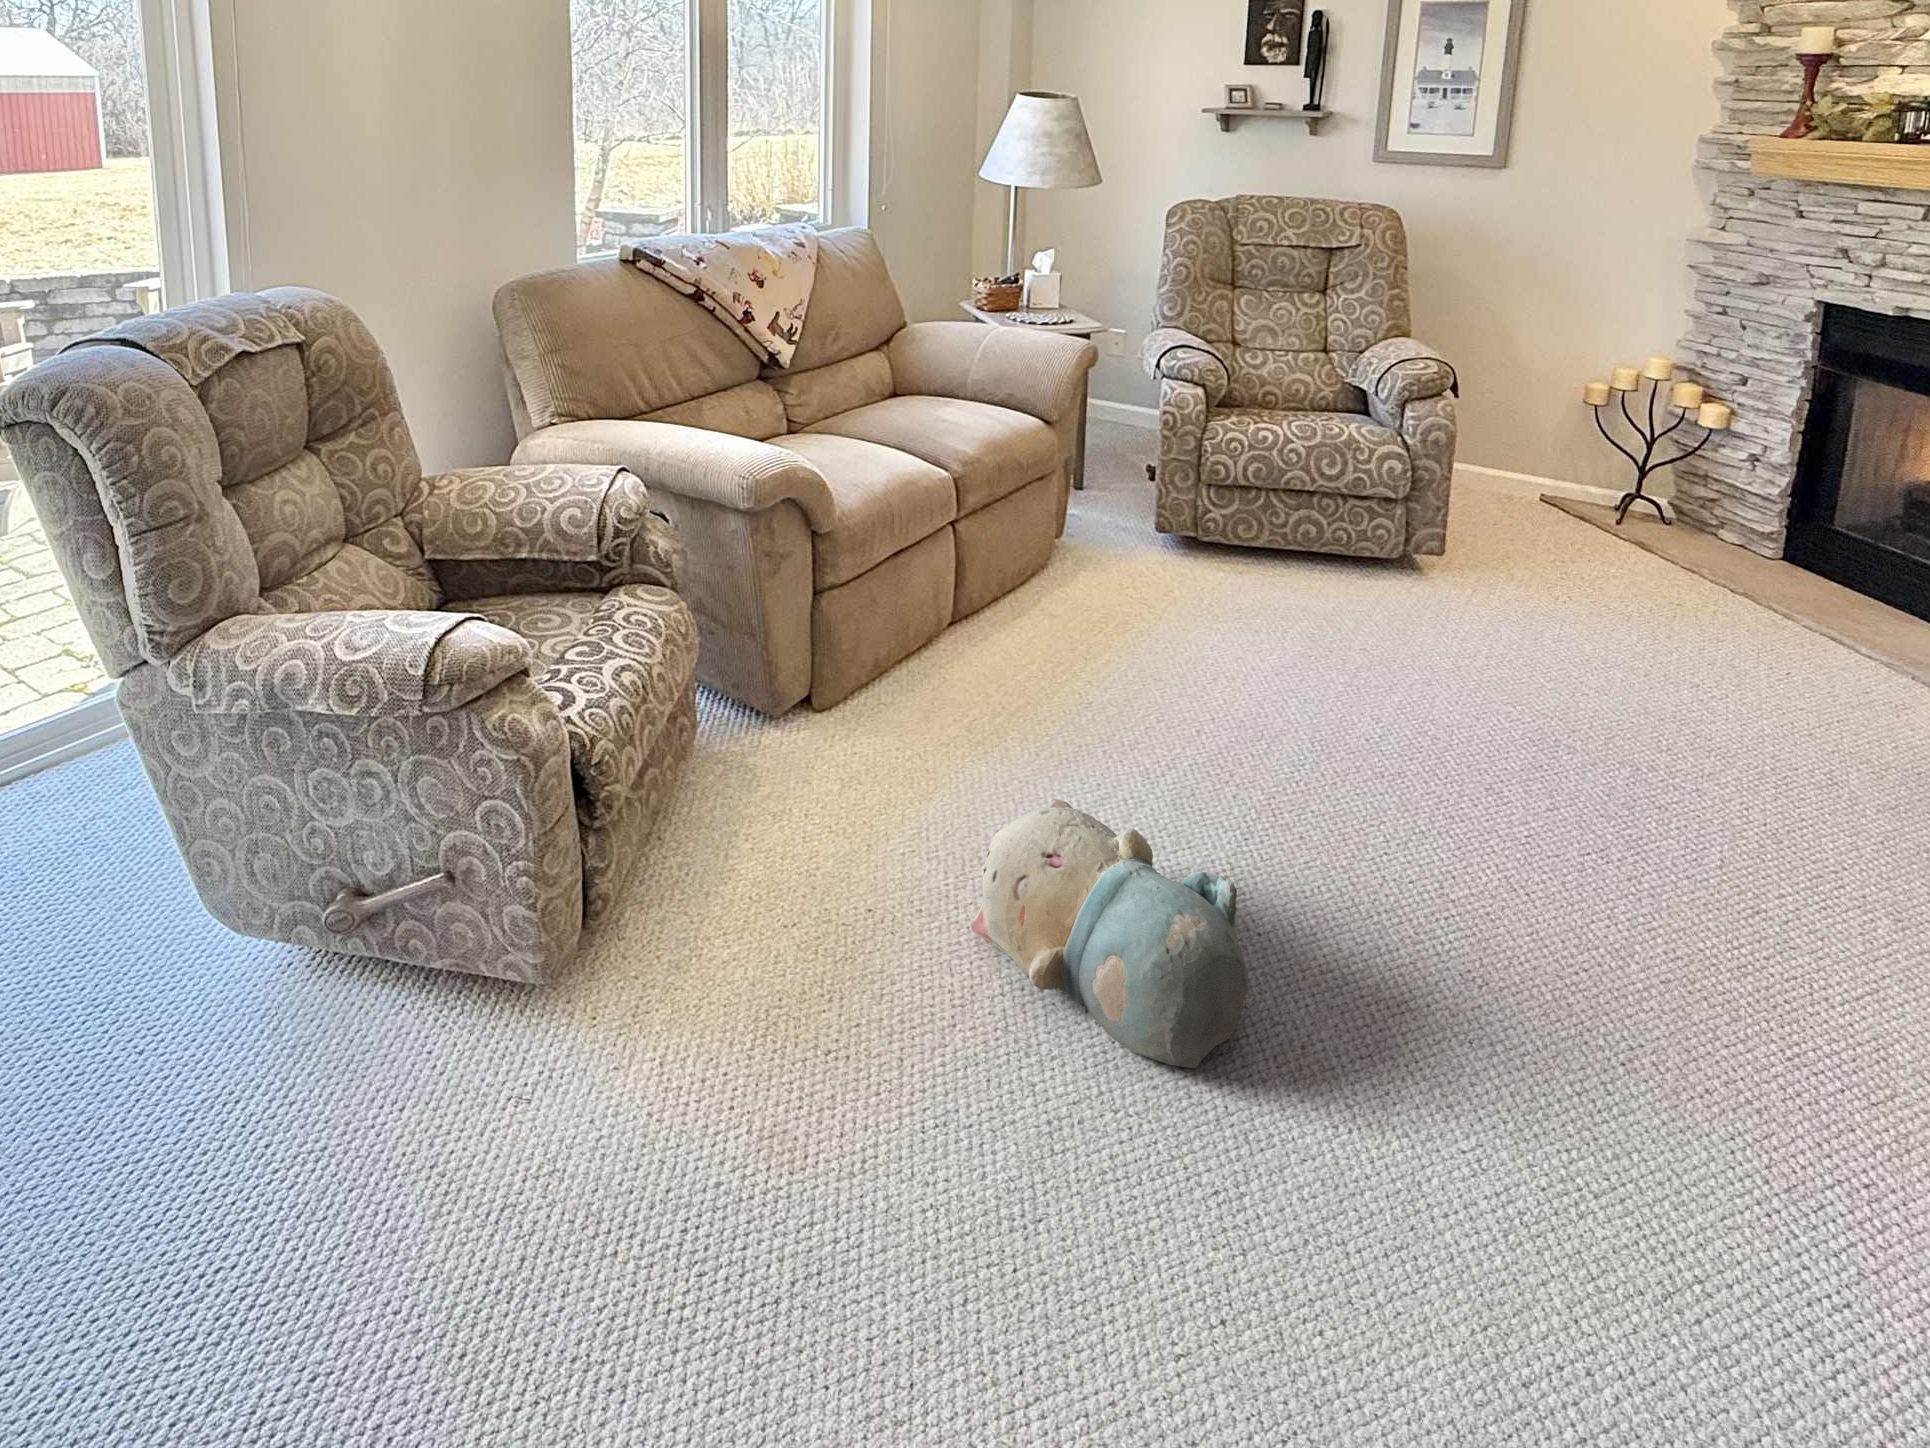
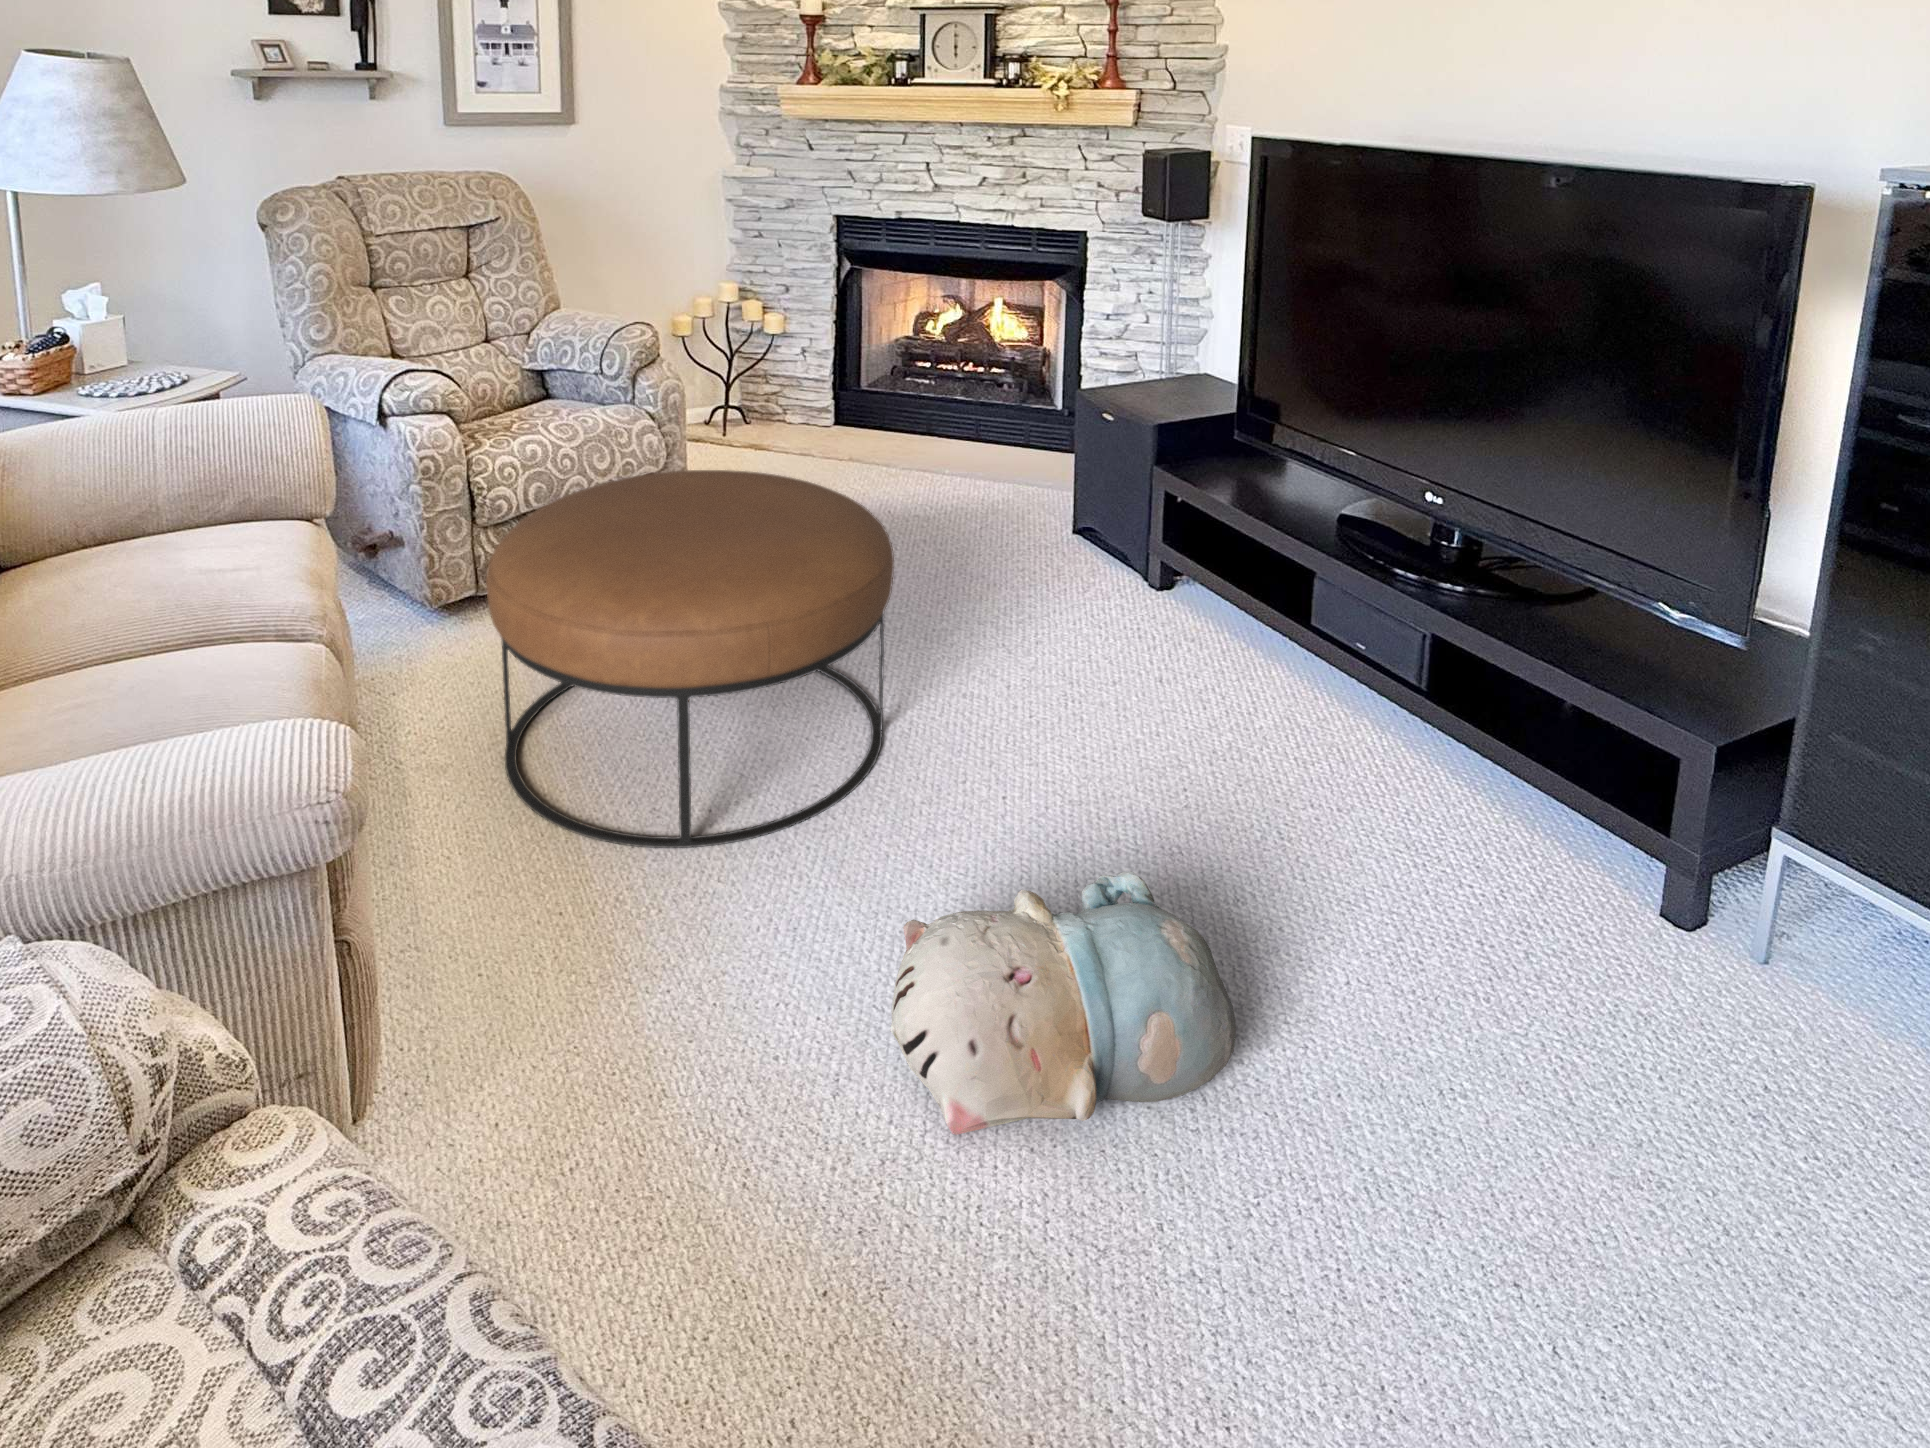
ottoman: none [1044,455,1407,772] -> present [486,470,894,848]

